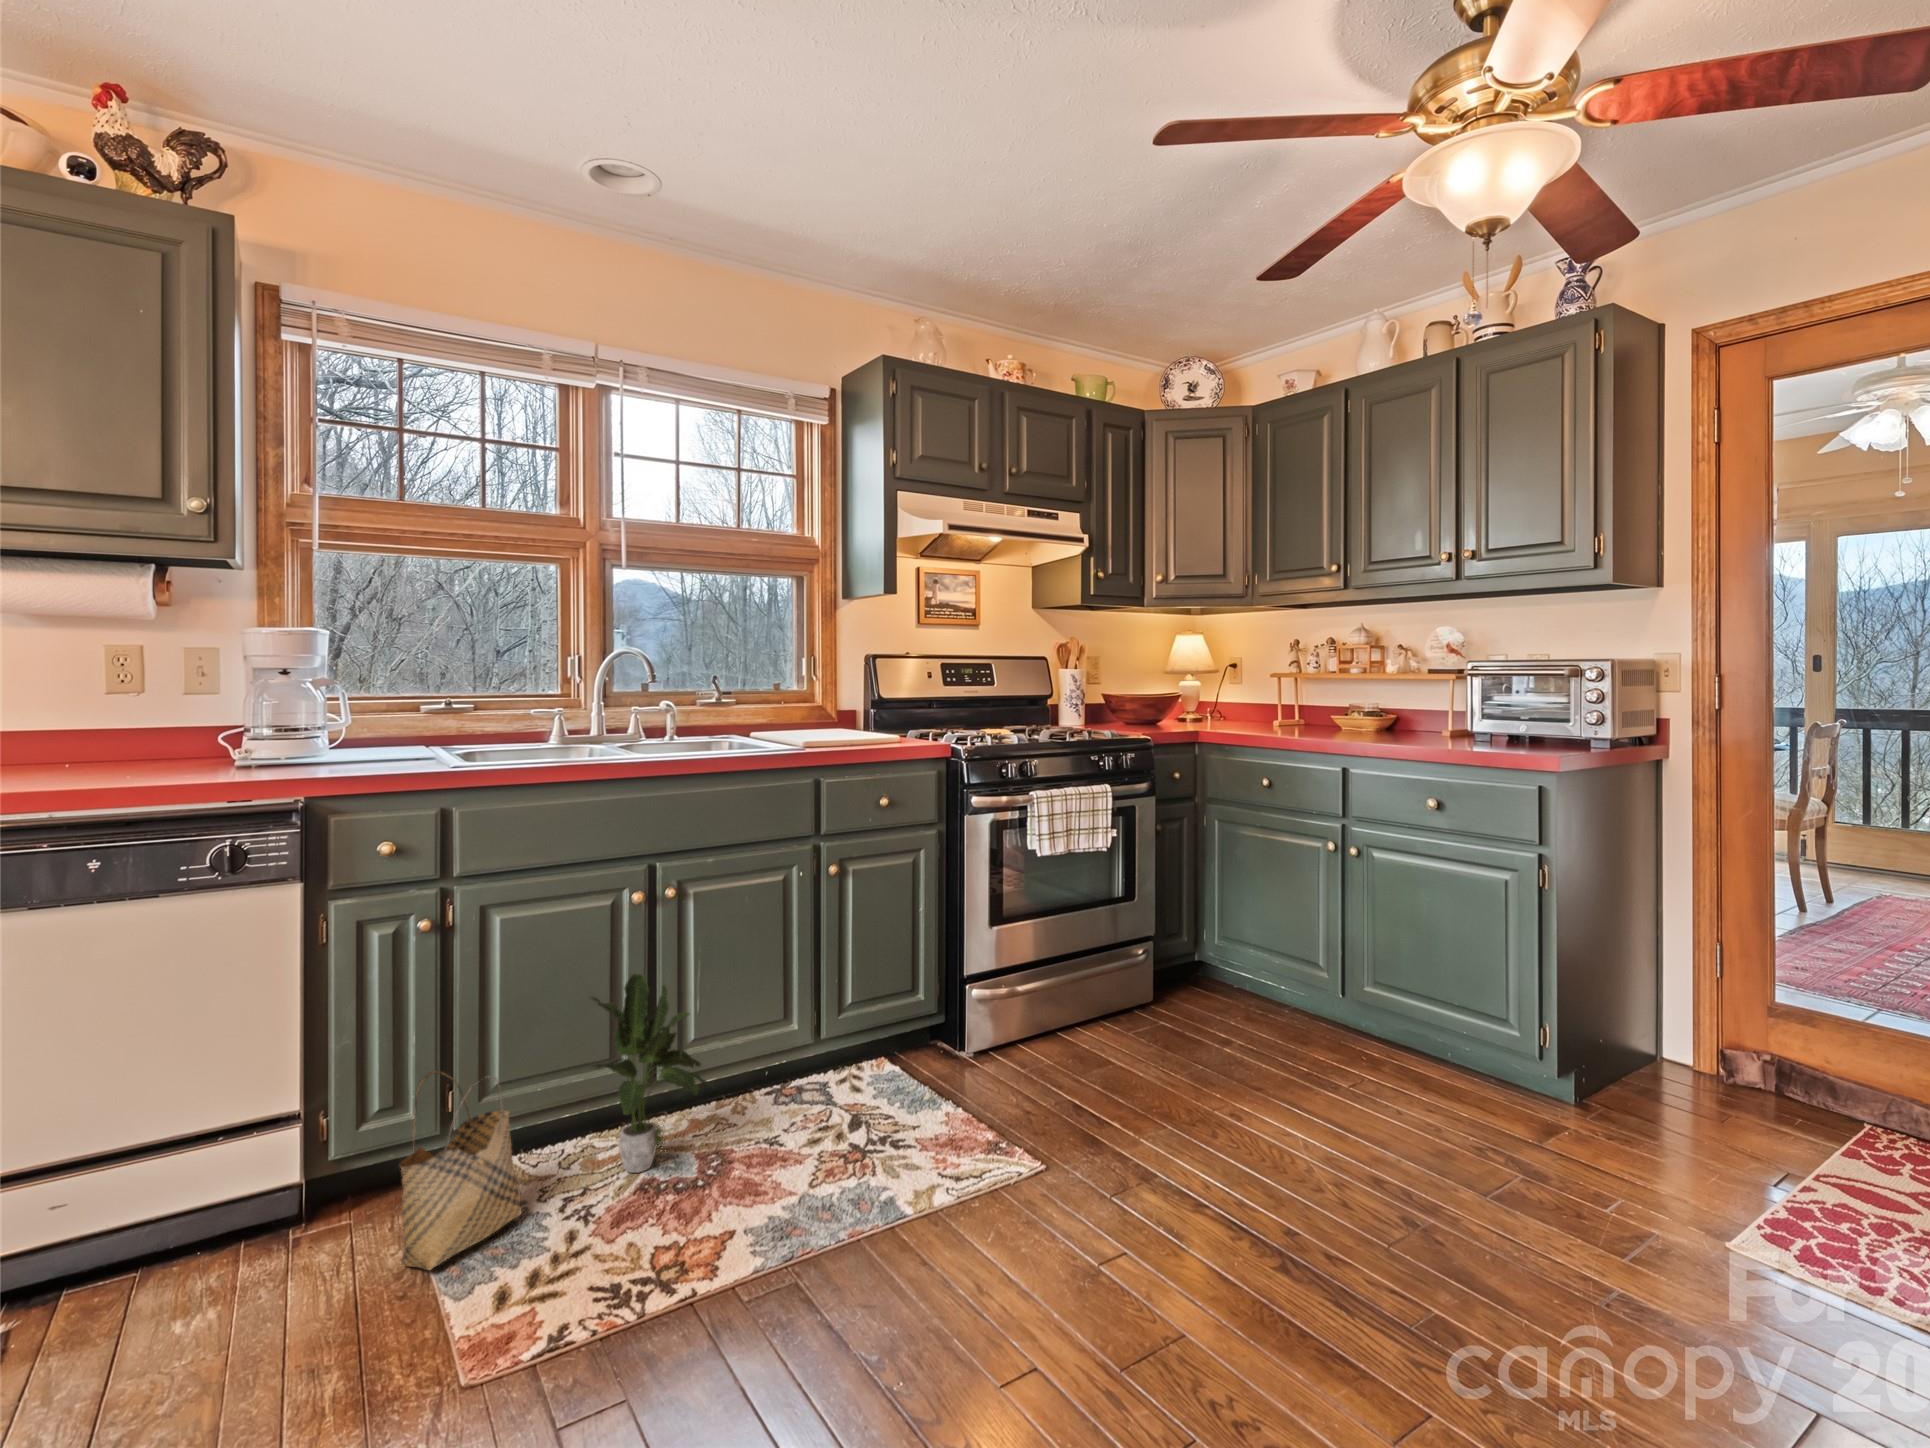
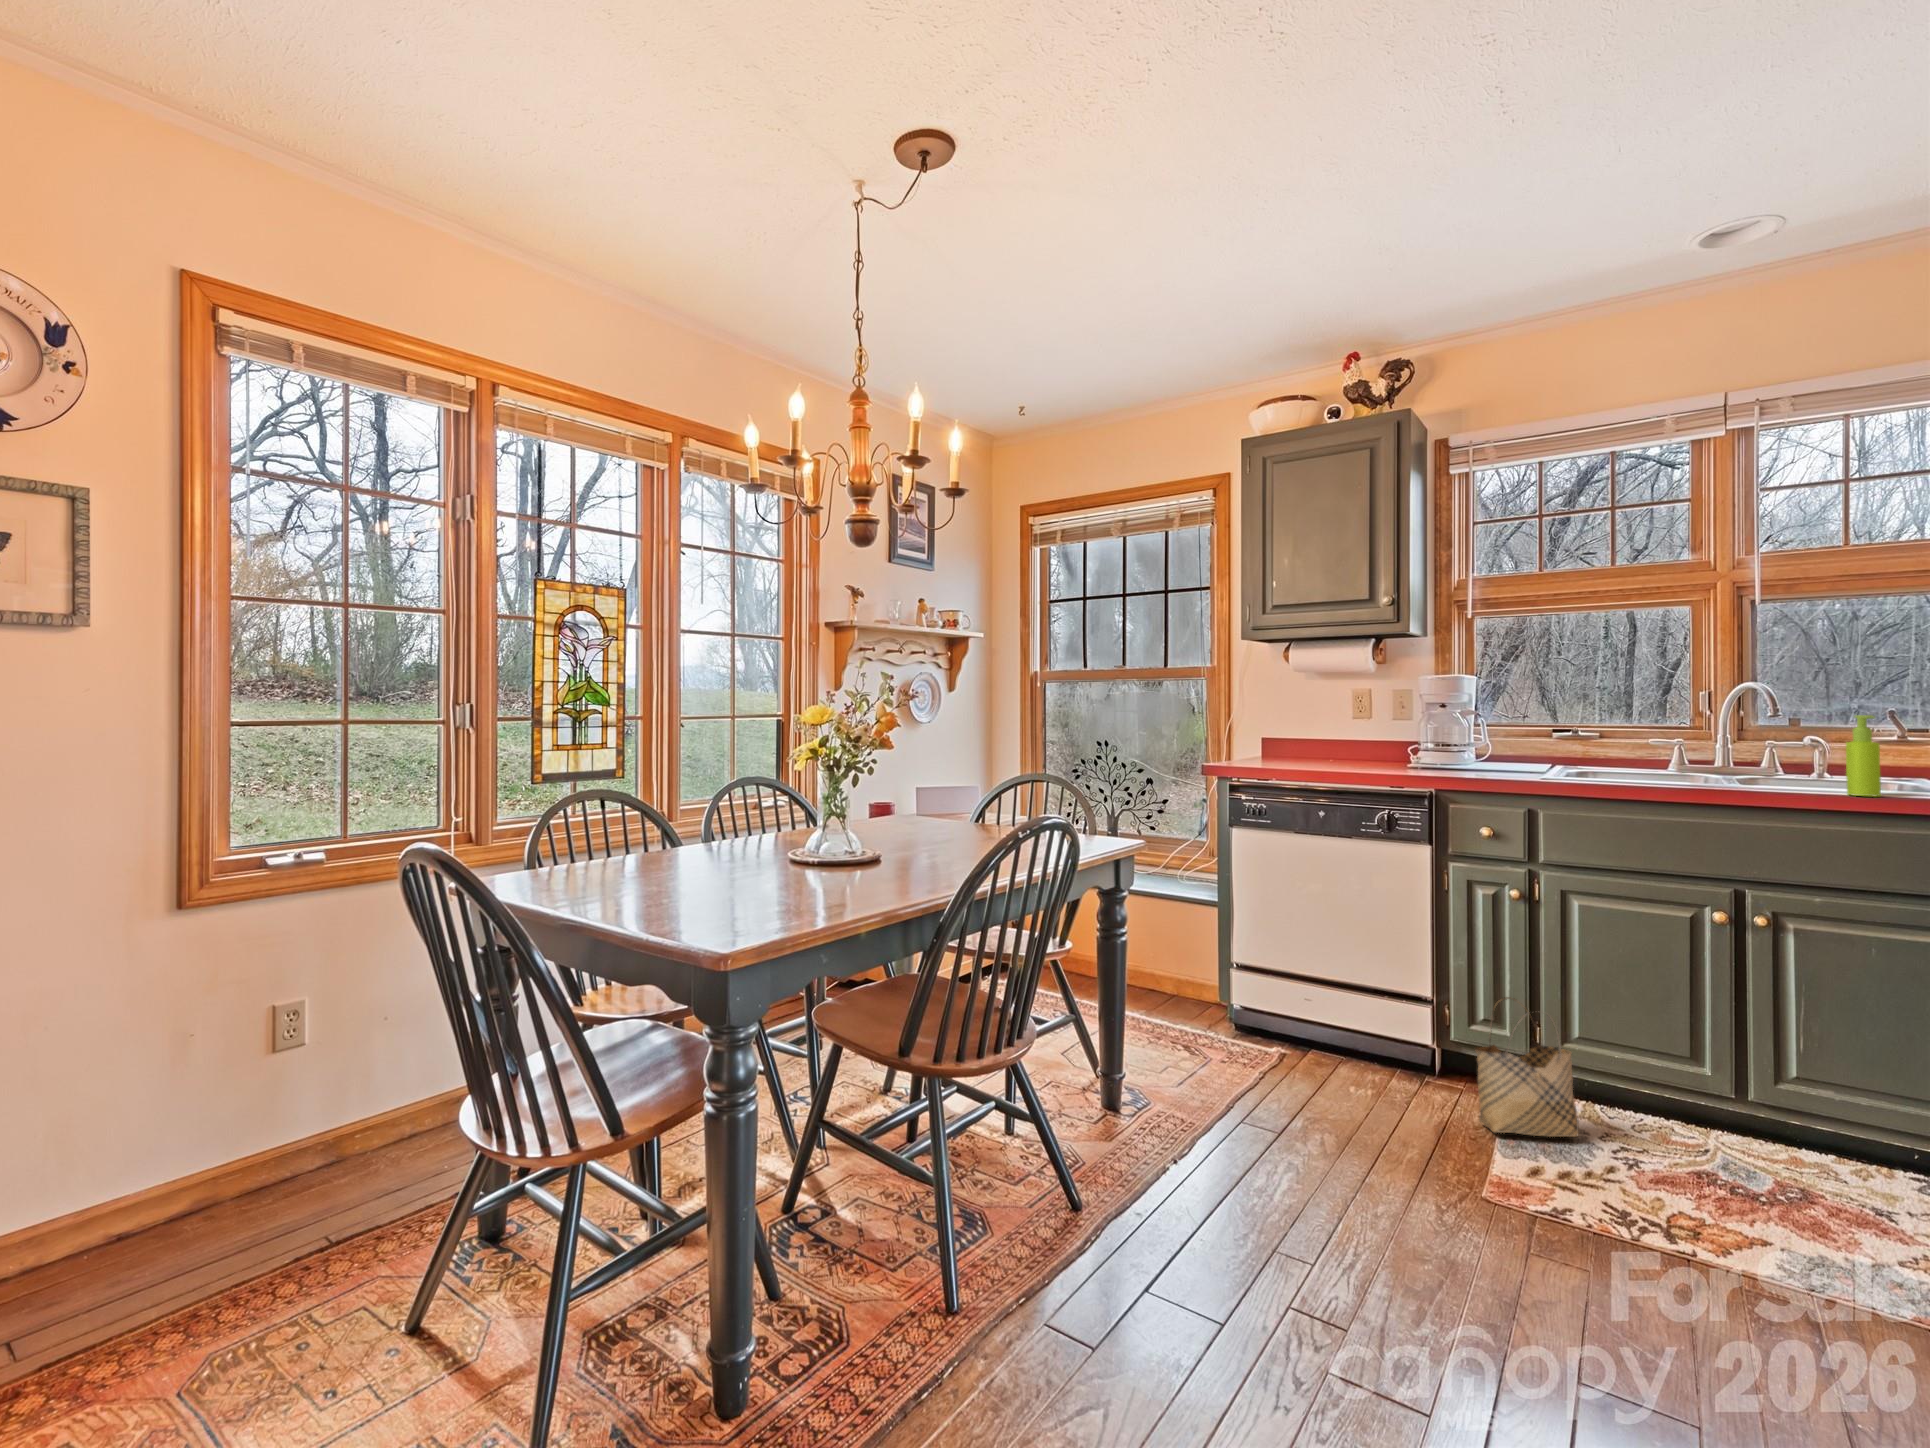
soap dispenser: none [733,680,757,756] -> present [1846,715,1881,797]
potted plant: present [590,974,711,1173] -> none [1641,982,1798,1166]

